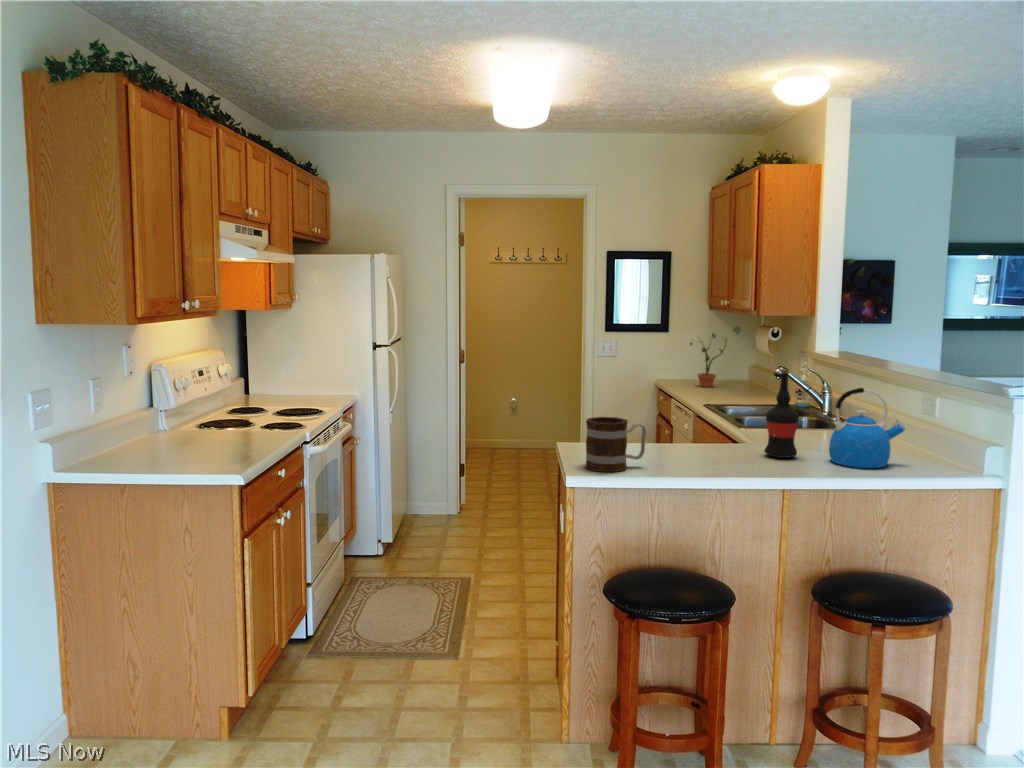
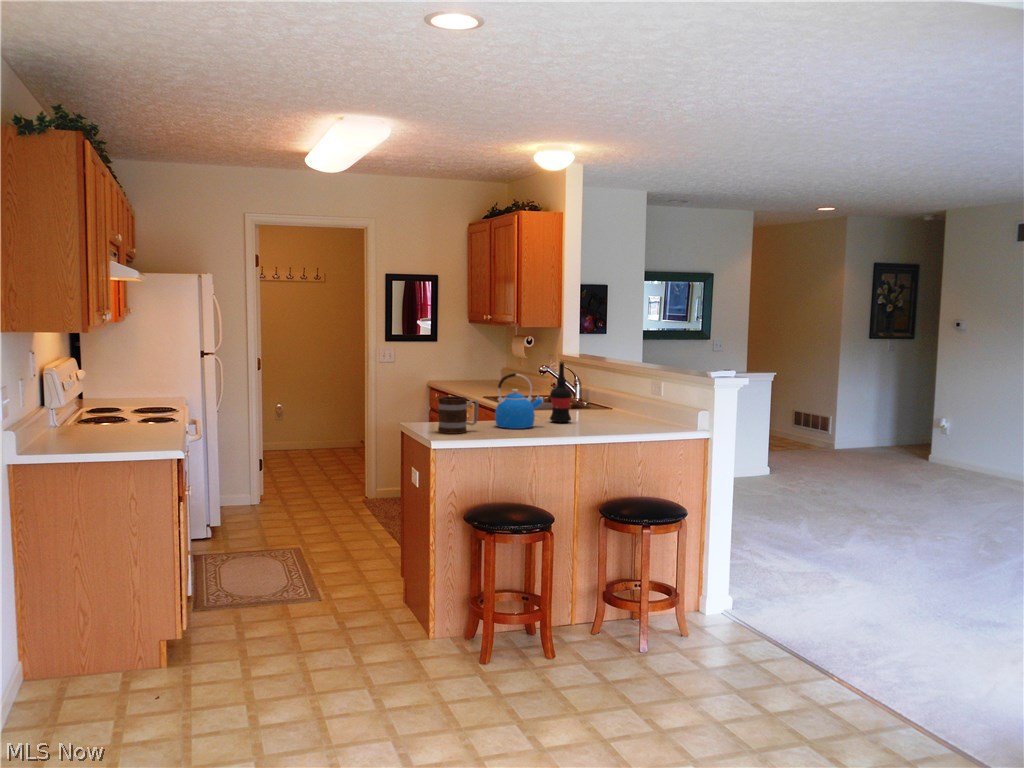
potted plant: present [690,326,741,387] -> none [462,337,501,387]
kettle: present [829,388,905,468] -> present [495,373,543,429]

